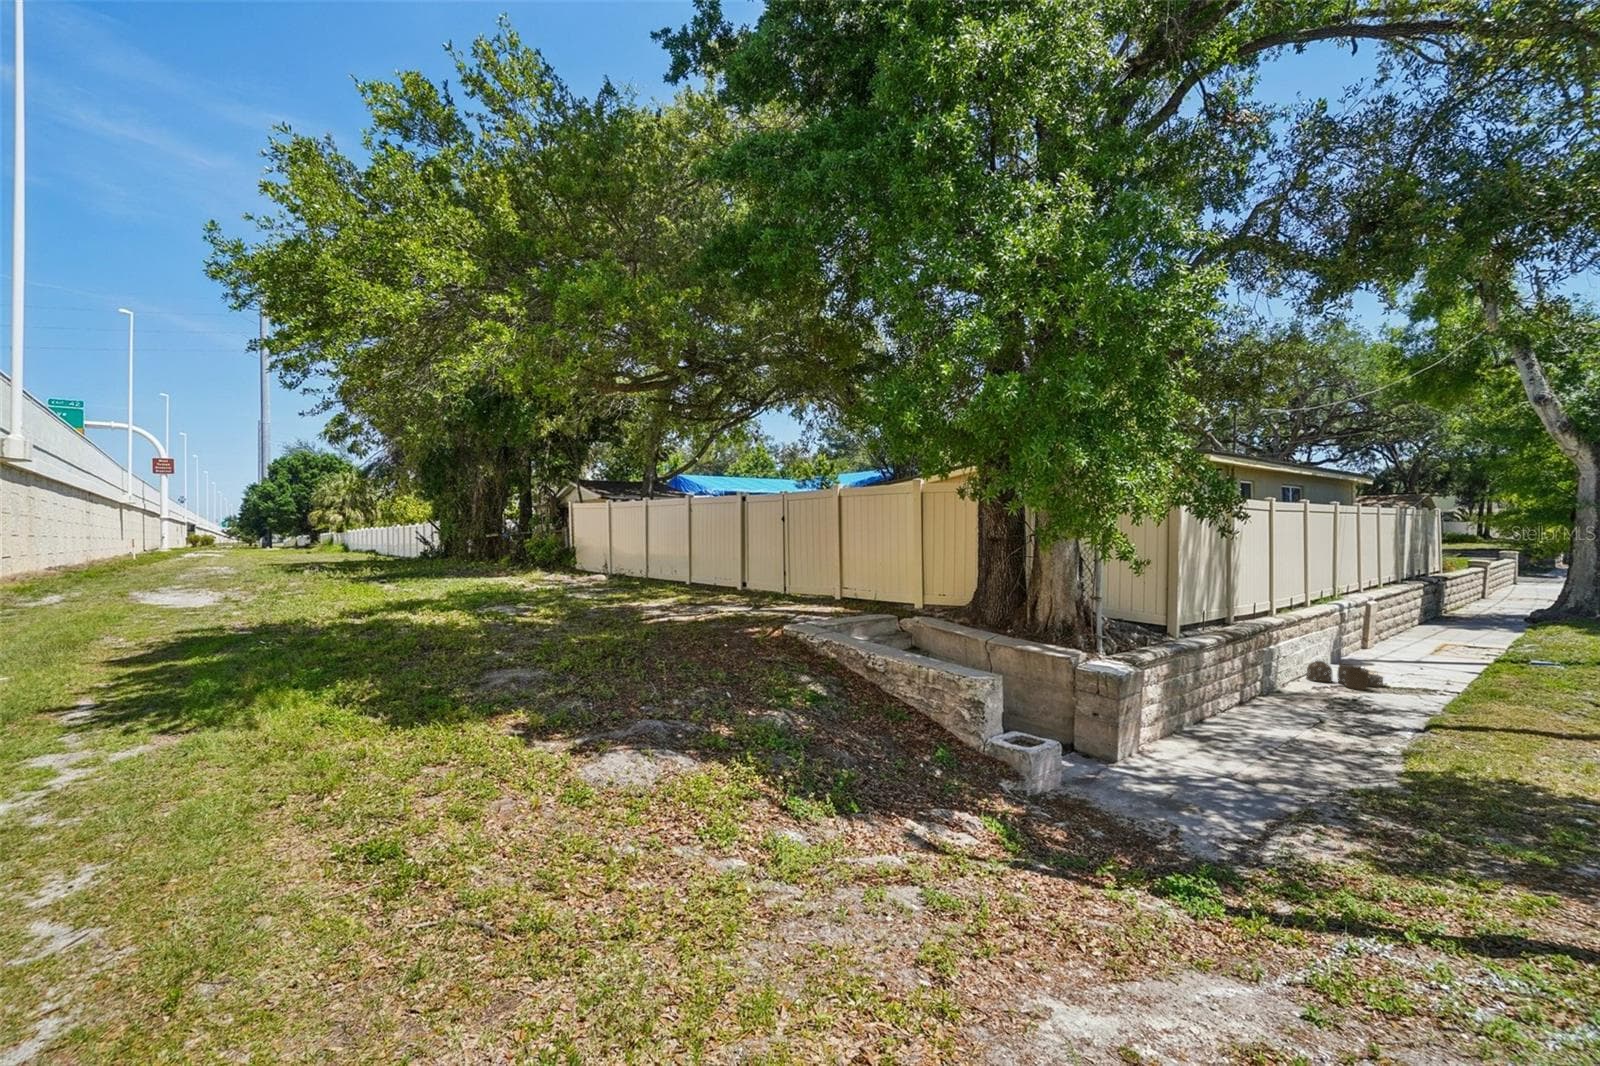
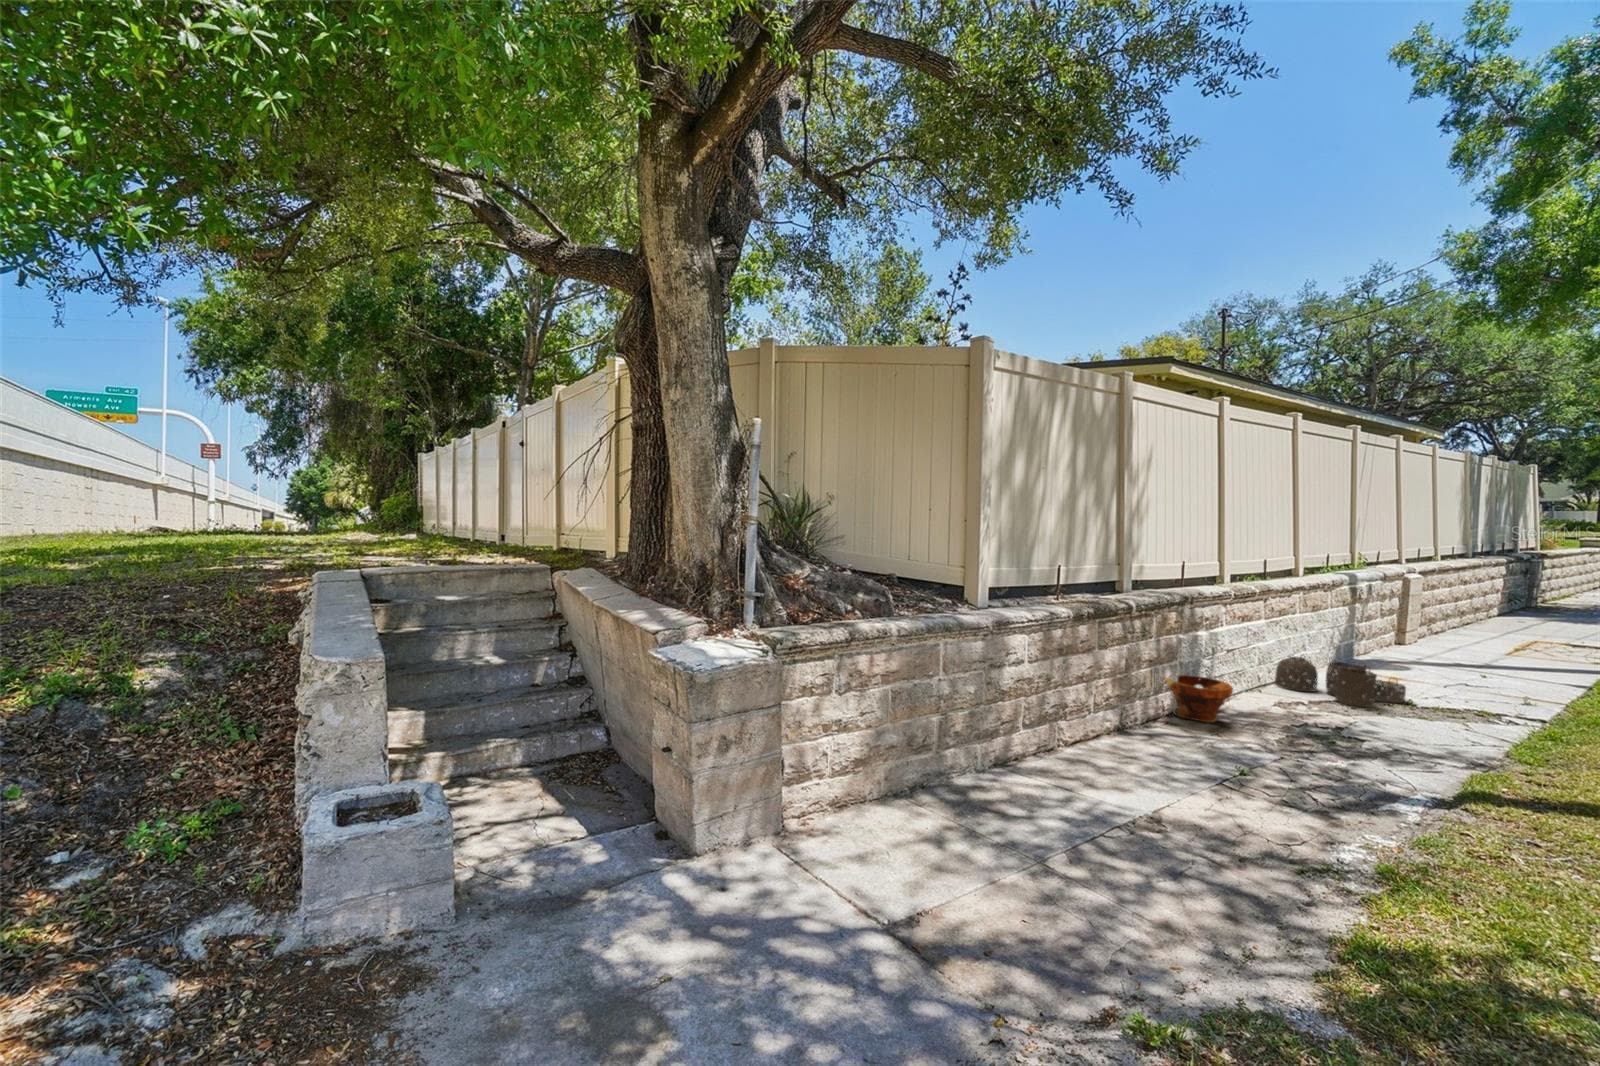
planter: none [1260,674,1301,702] -> present [1165,675,1233,722]

